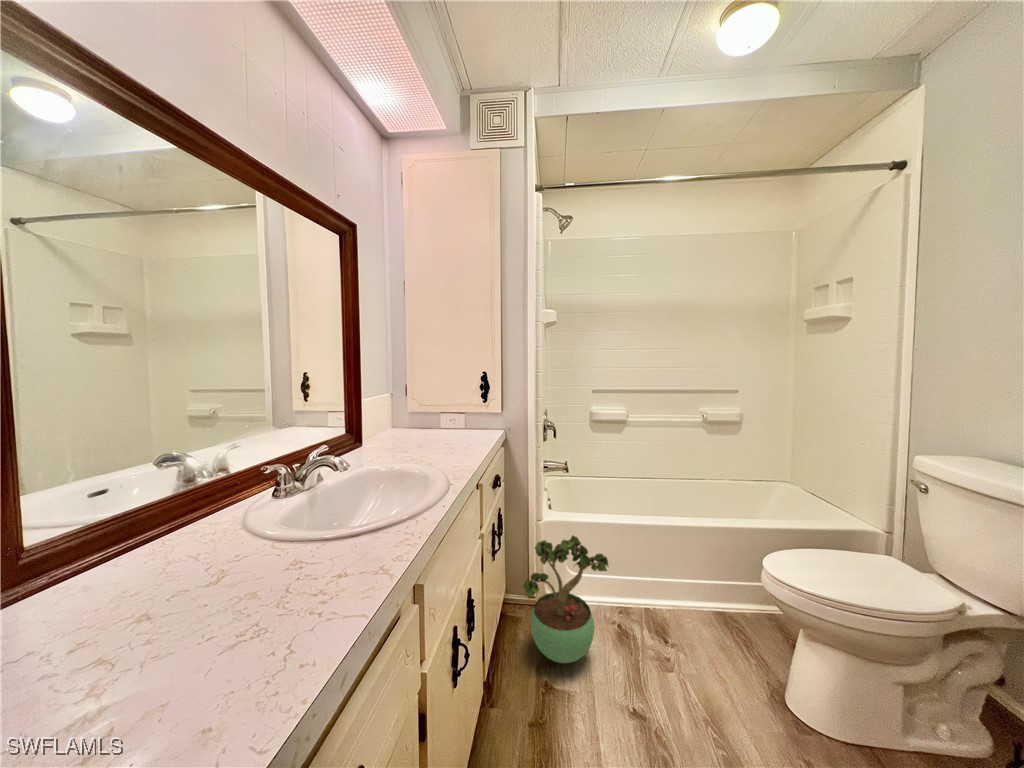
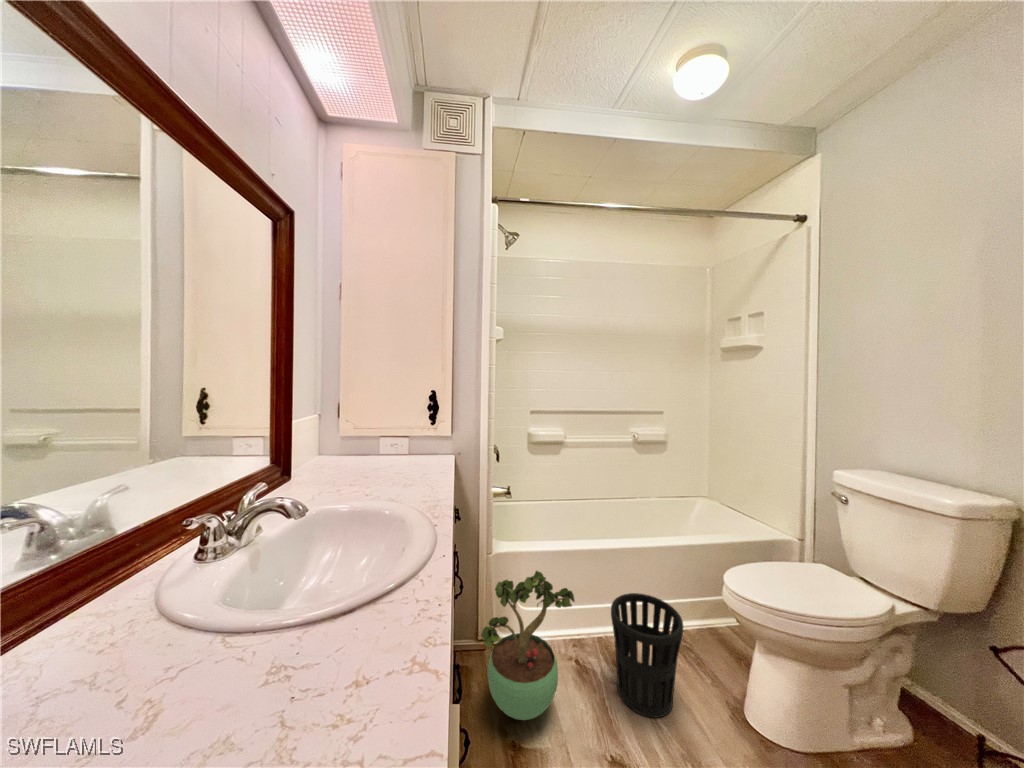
wastebasket: none [649,569,722,683] -> present [611,593,683,717]

